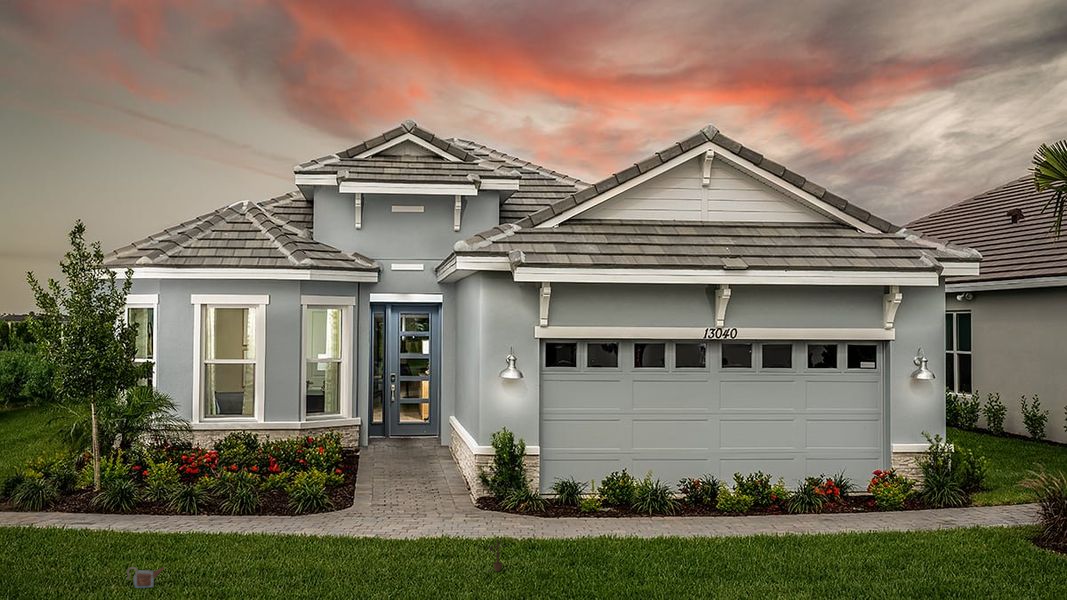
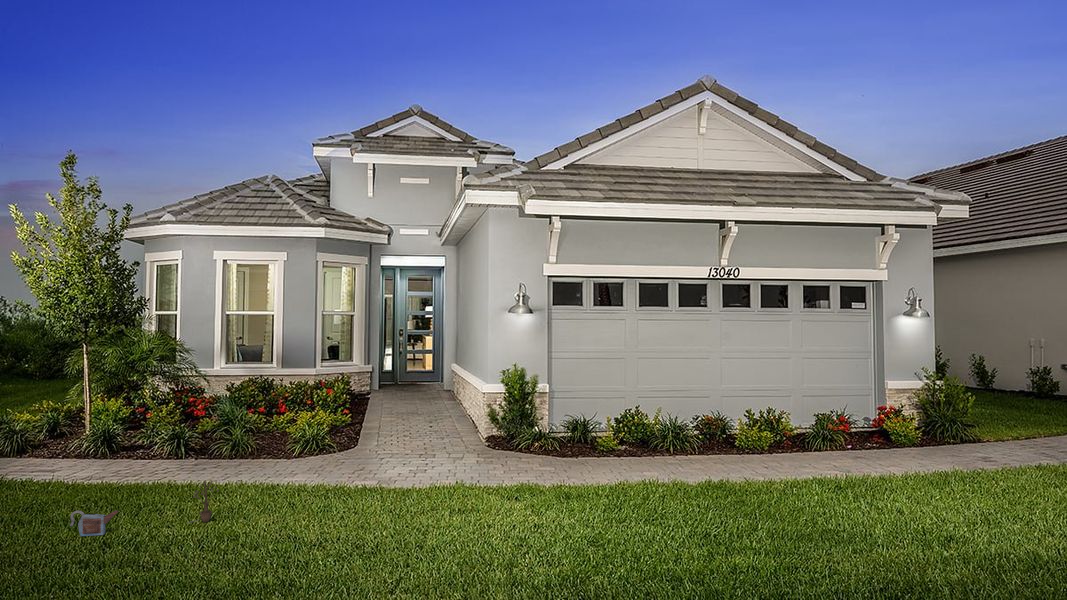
decorative plant: present [489,538,502,572] -> present [193,481,219,522]

